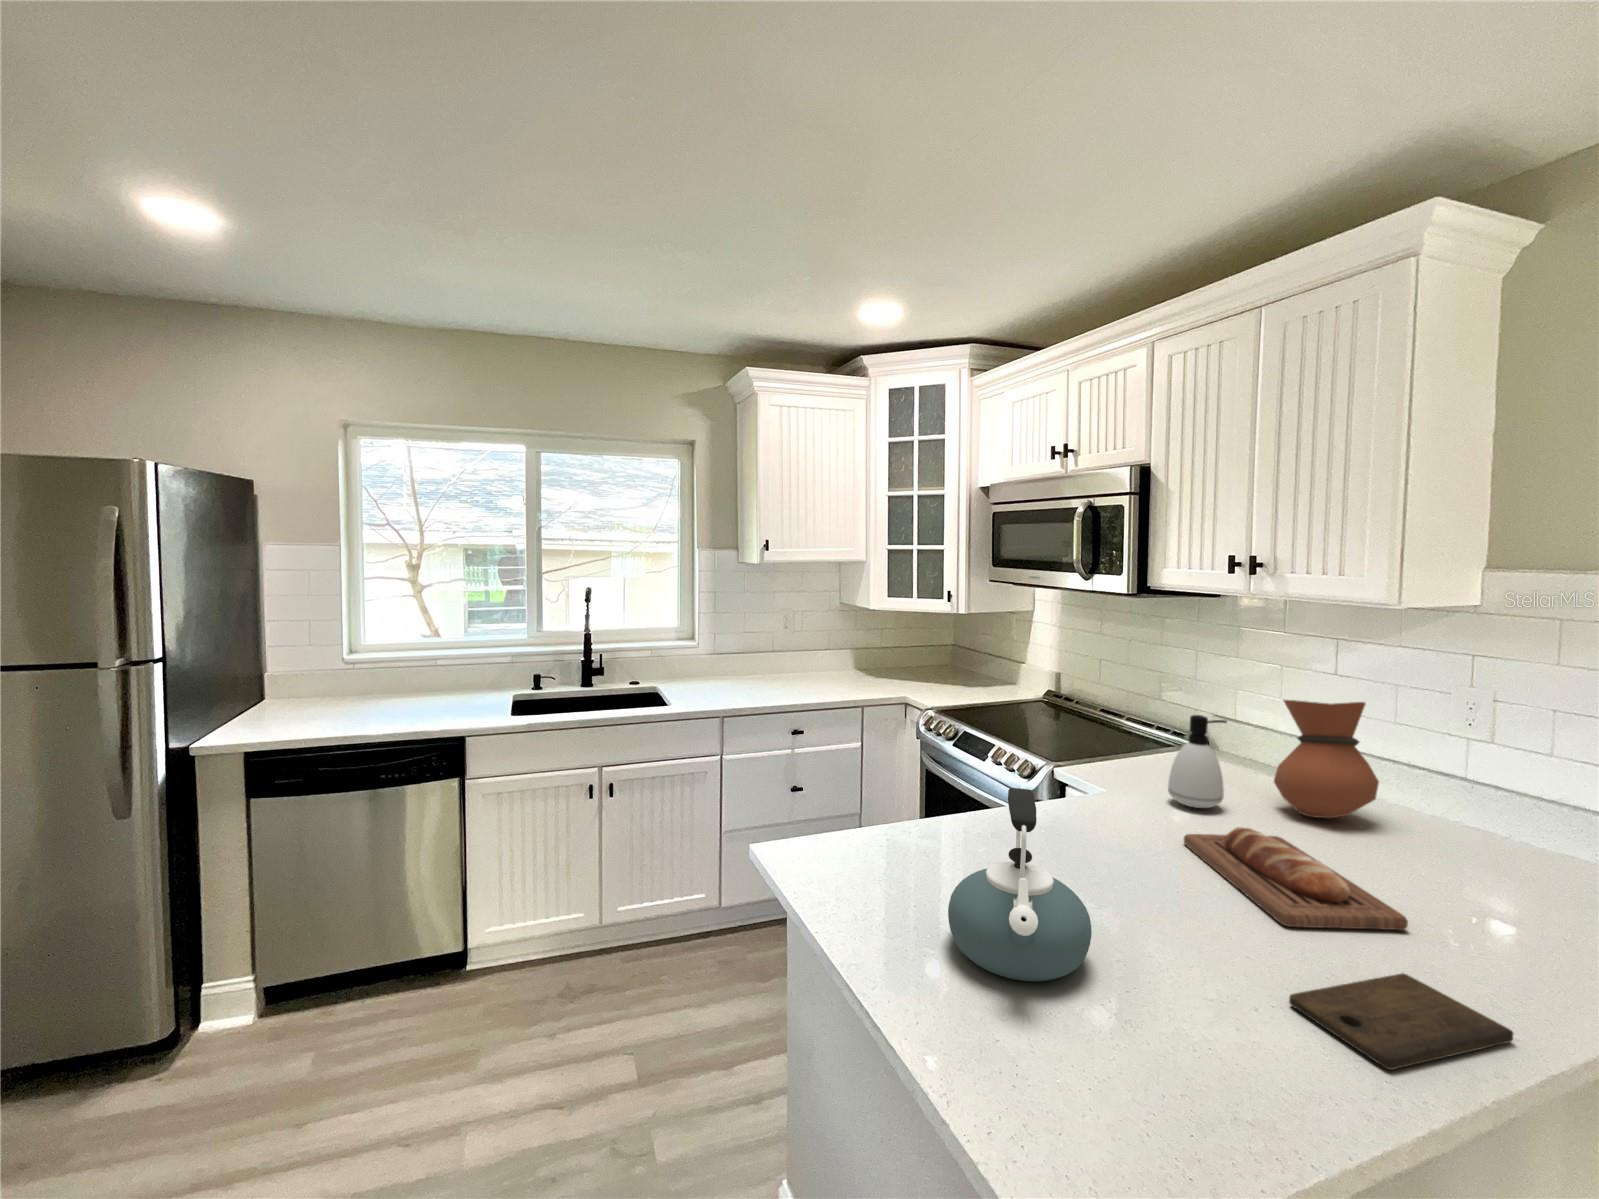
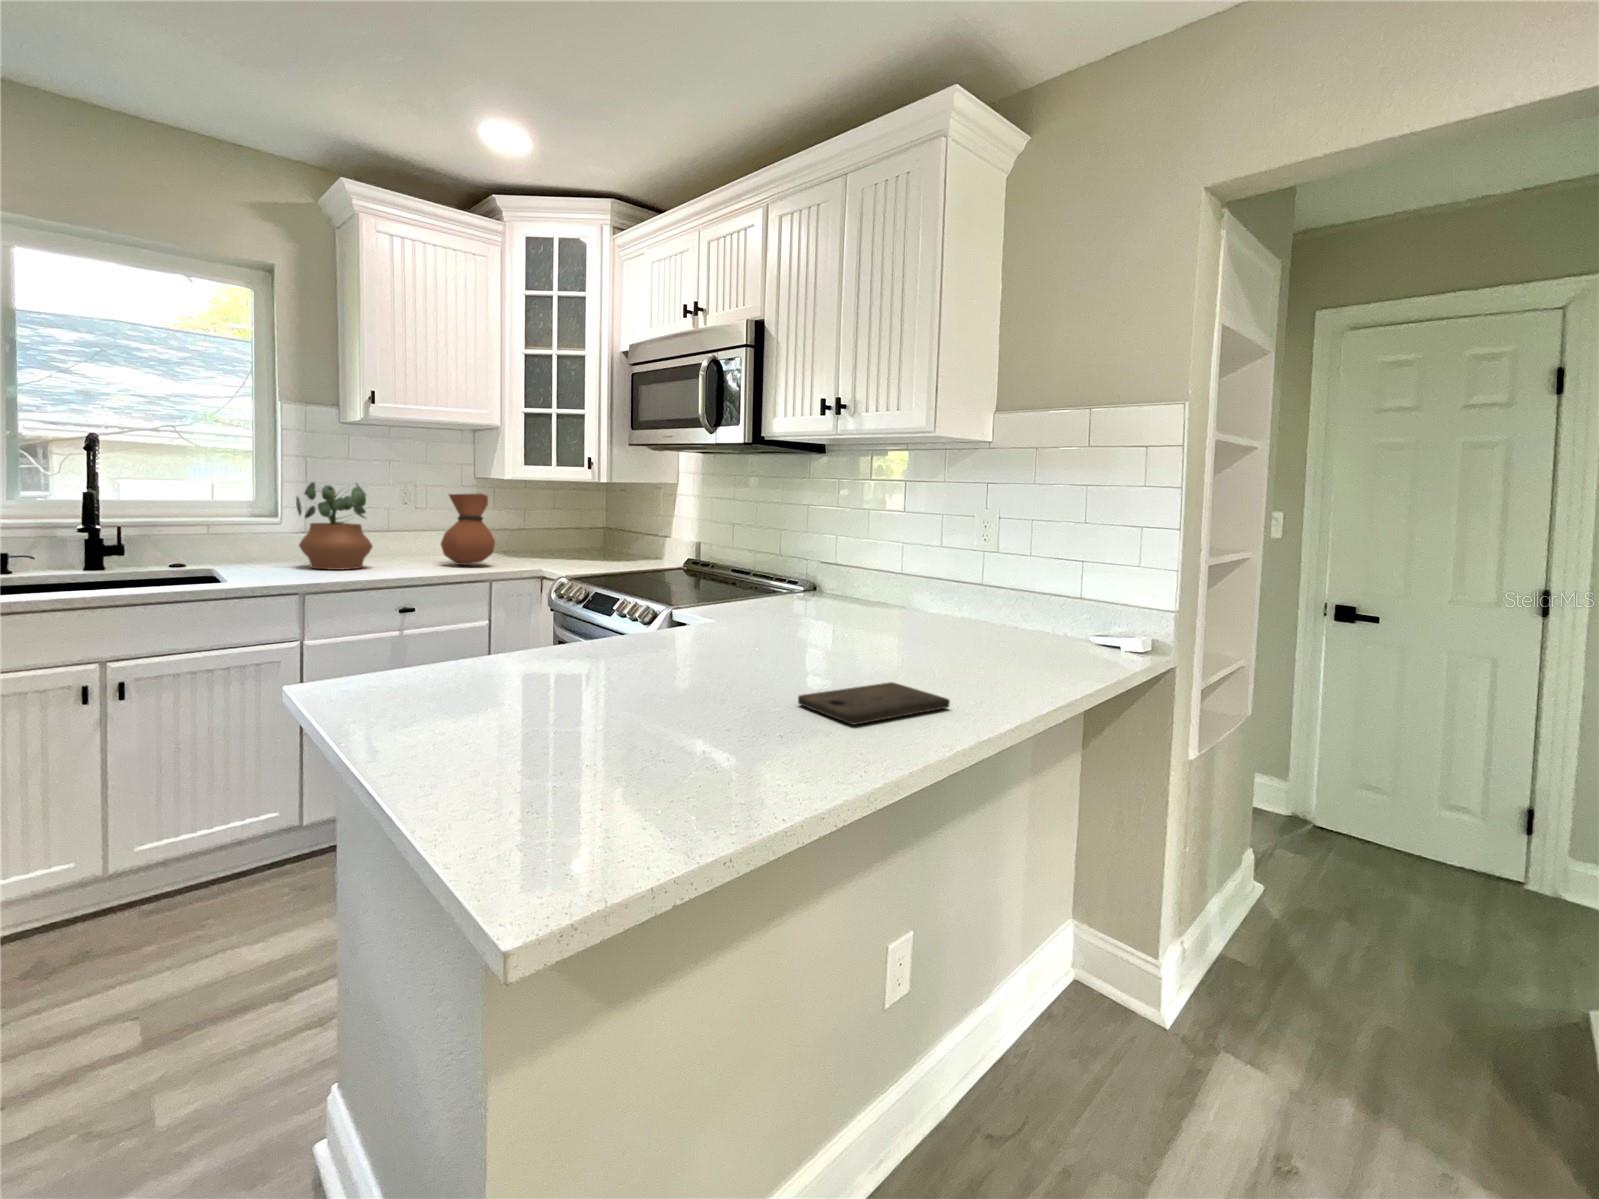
potted plant: none [711,621,766,698] -> present [296,482,373,570]
vase: present [1274,700,1379,818] -> present [441,493,495,565]
soap dispenser: present [1168,715,1227,808] -> none [764,539,813,622]
kettle: present [948,788,1092,981] -> none [498,541,638,708]
bread loaf: present [1184,827,1408,930] -> none [763,617,911,672]

